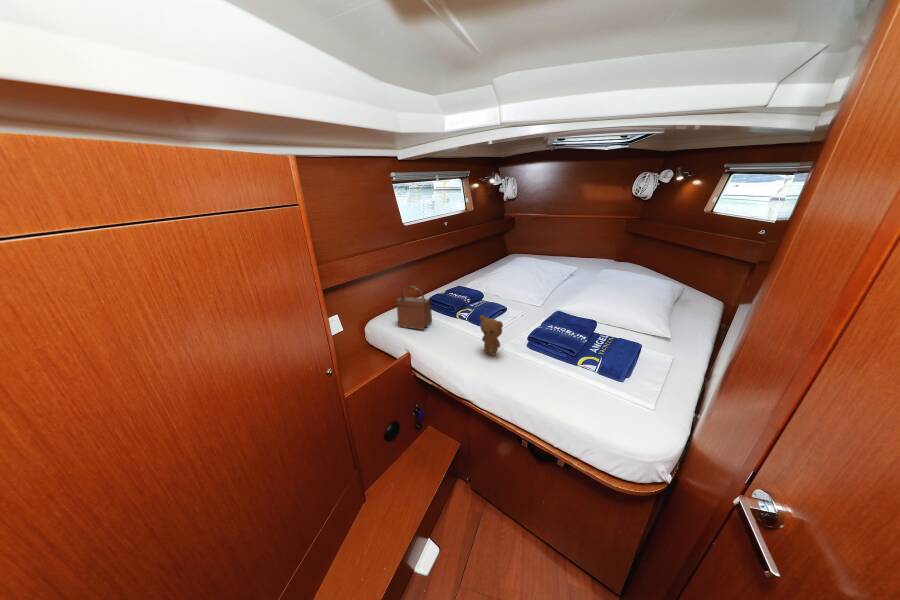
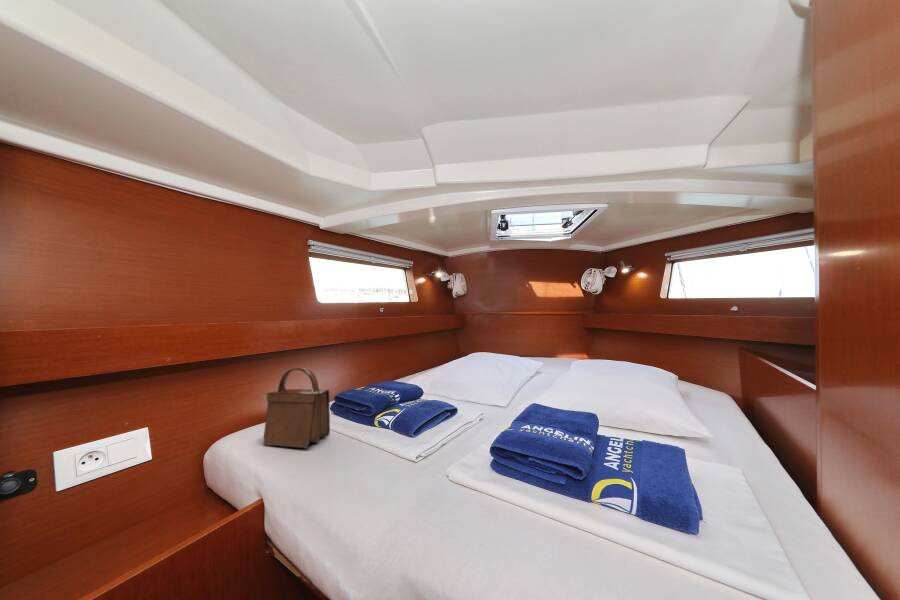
teddy bear: present [480,315,503,356] -> none [401,404,441,492]

